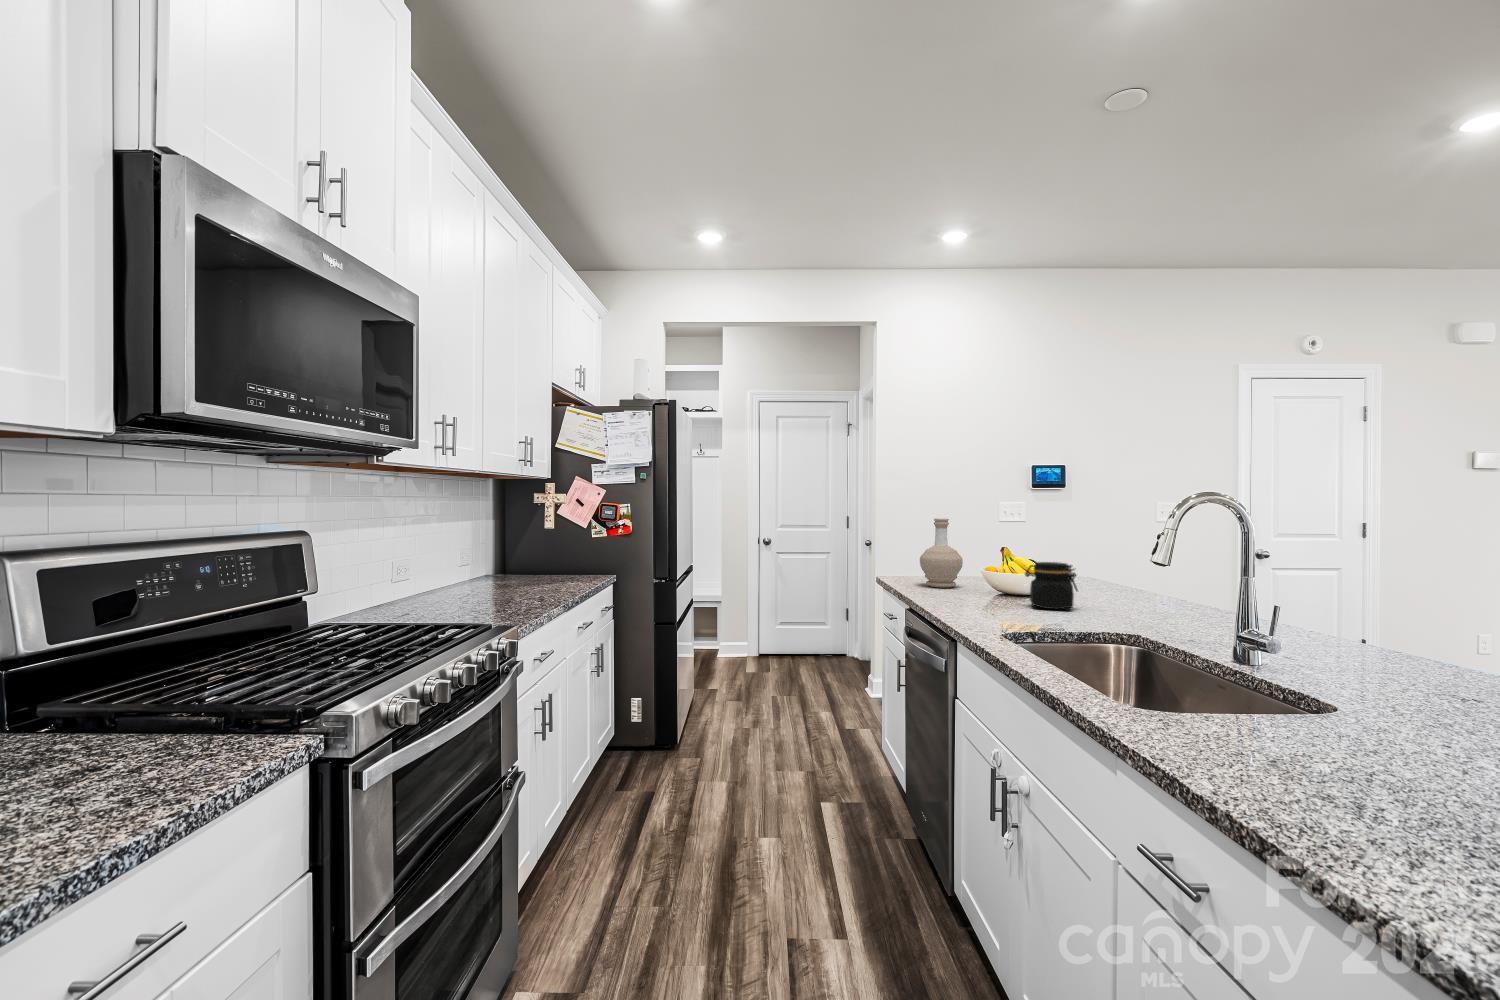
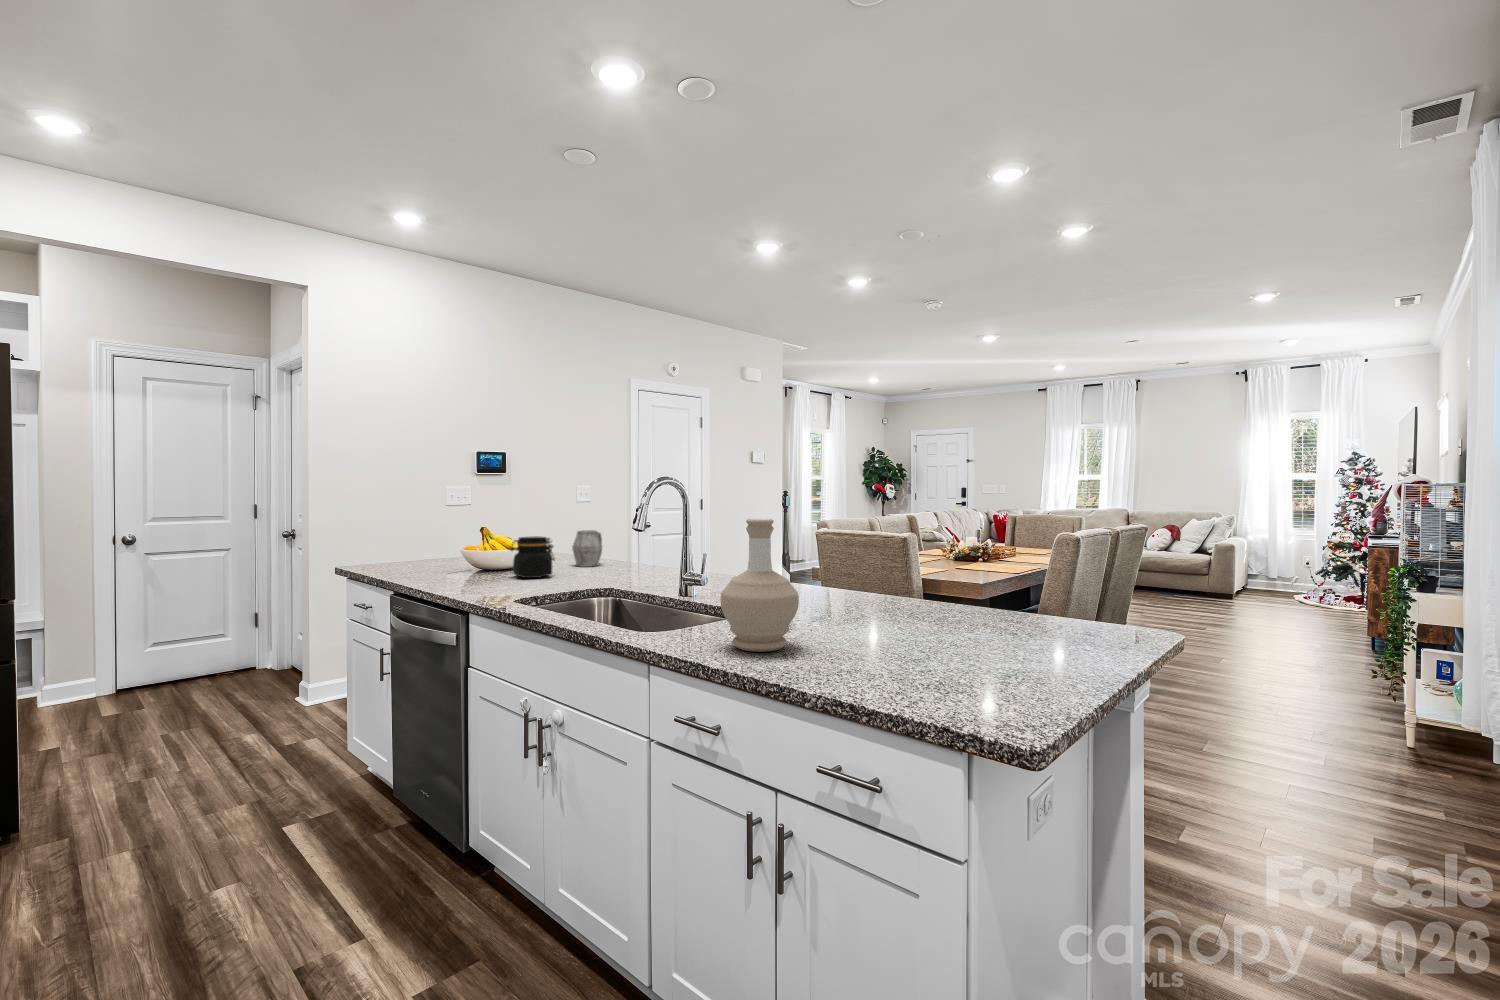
bottle: present [920,518,963,588] -> present [721,518,799,652]
mug: none [1111,558,1152,602] -> present [572,530,602,567]

